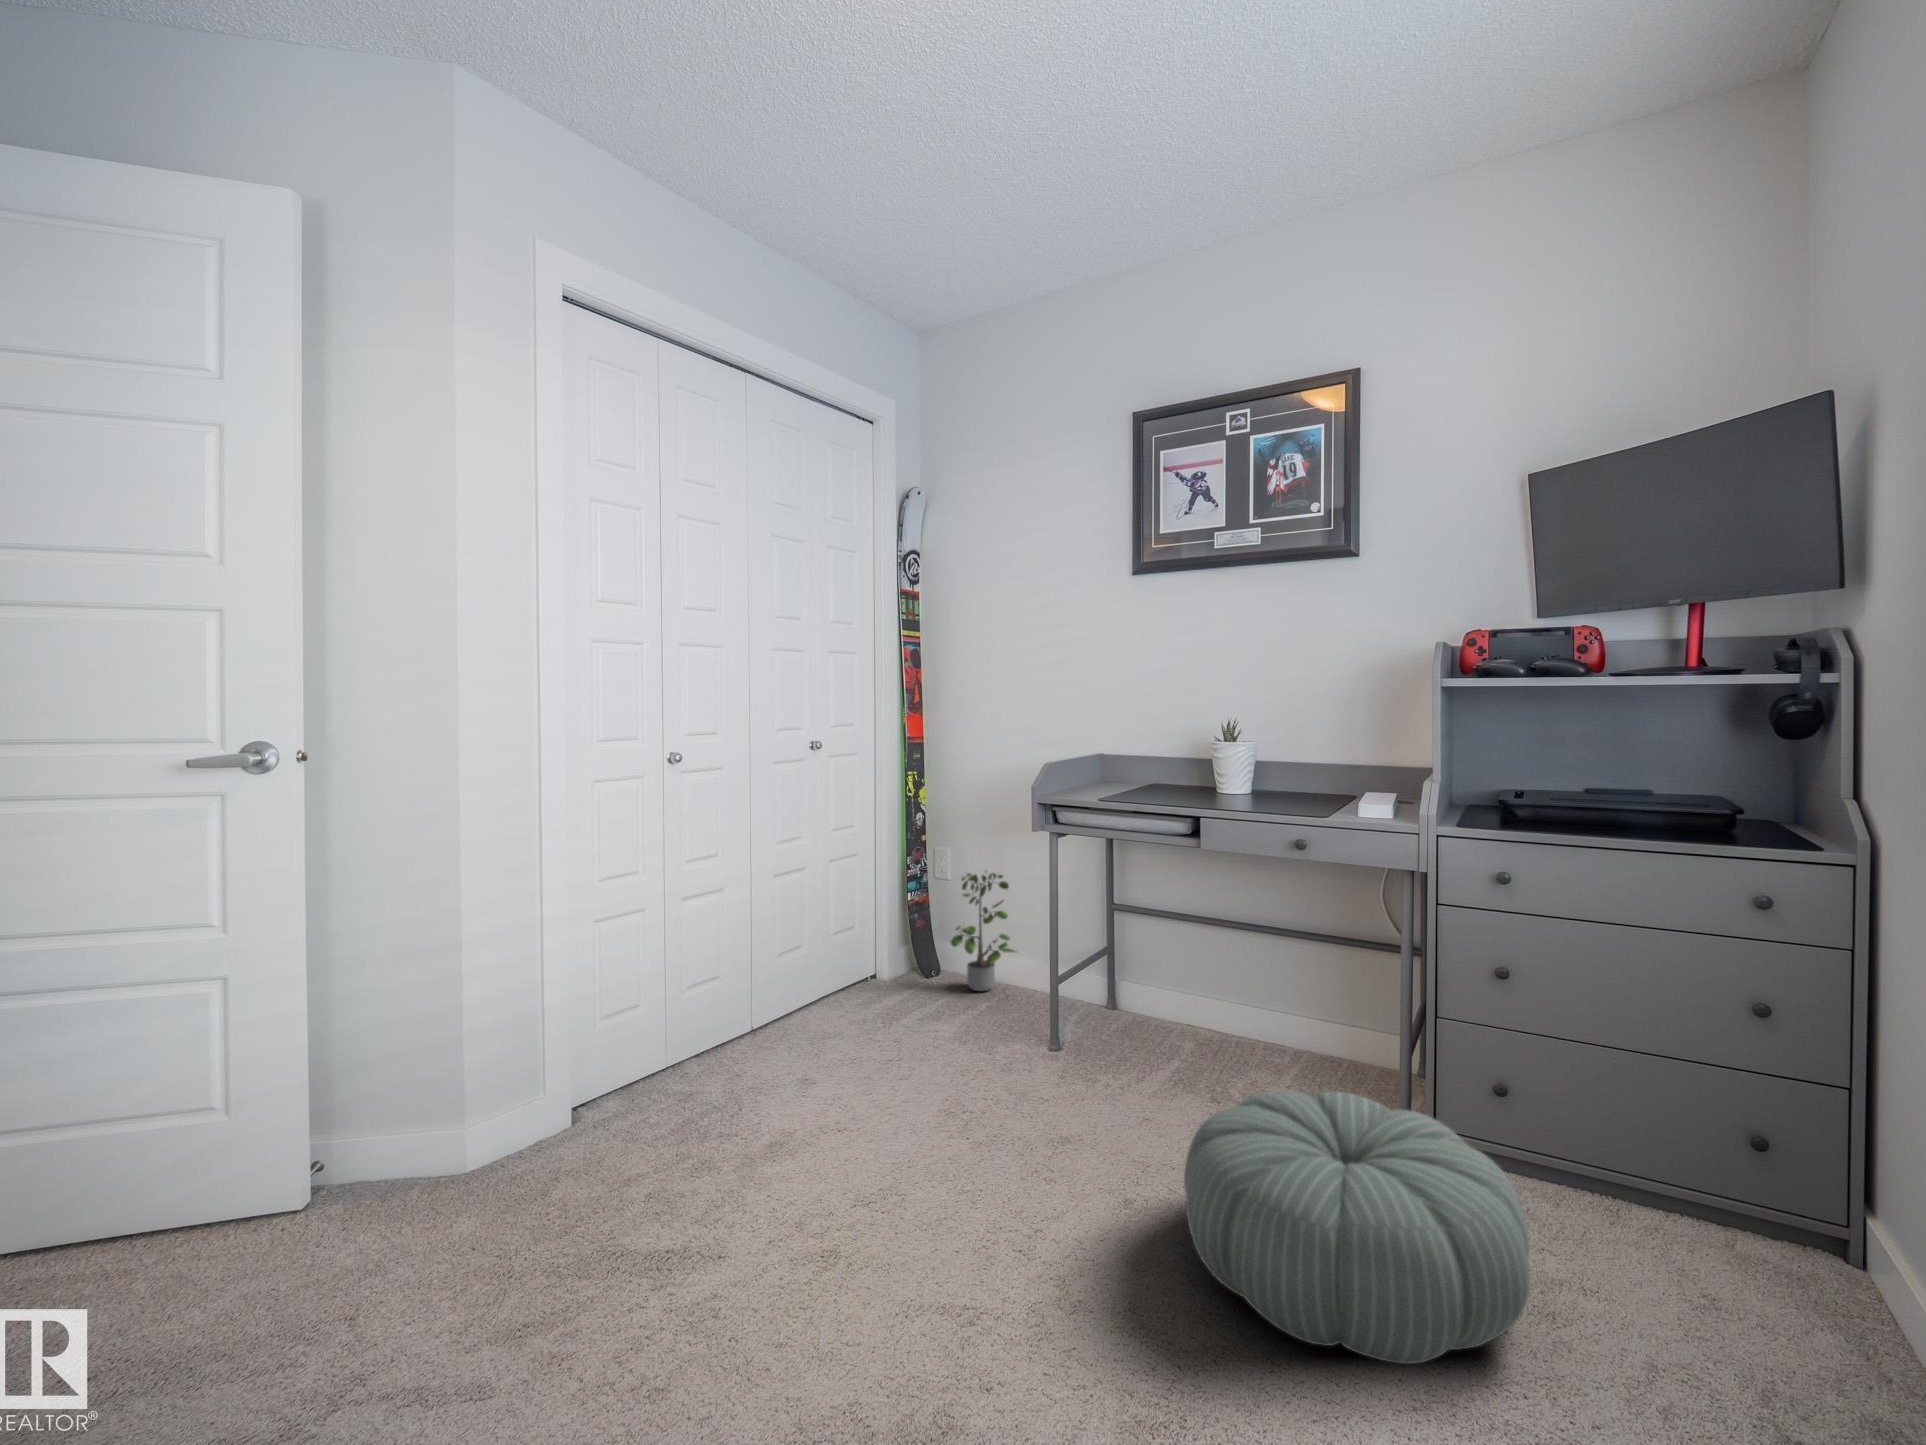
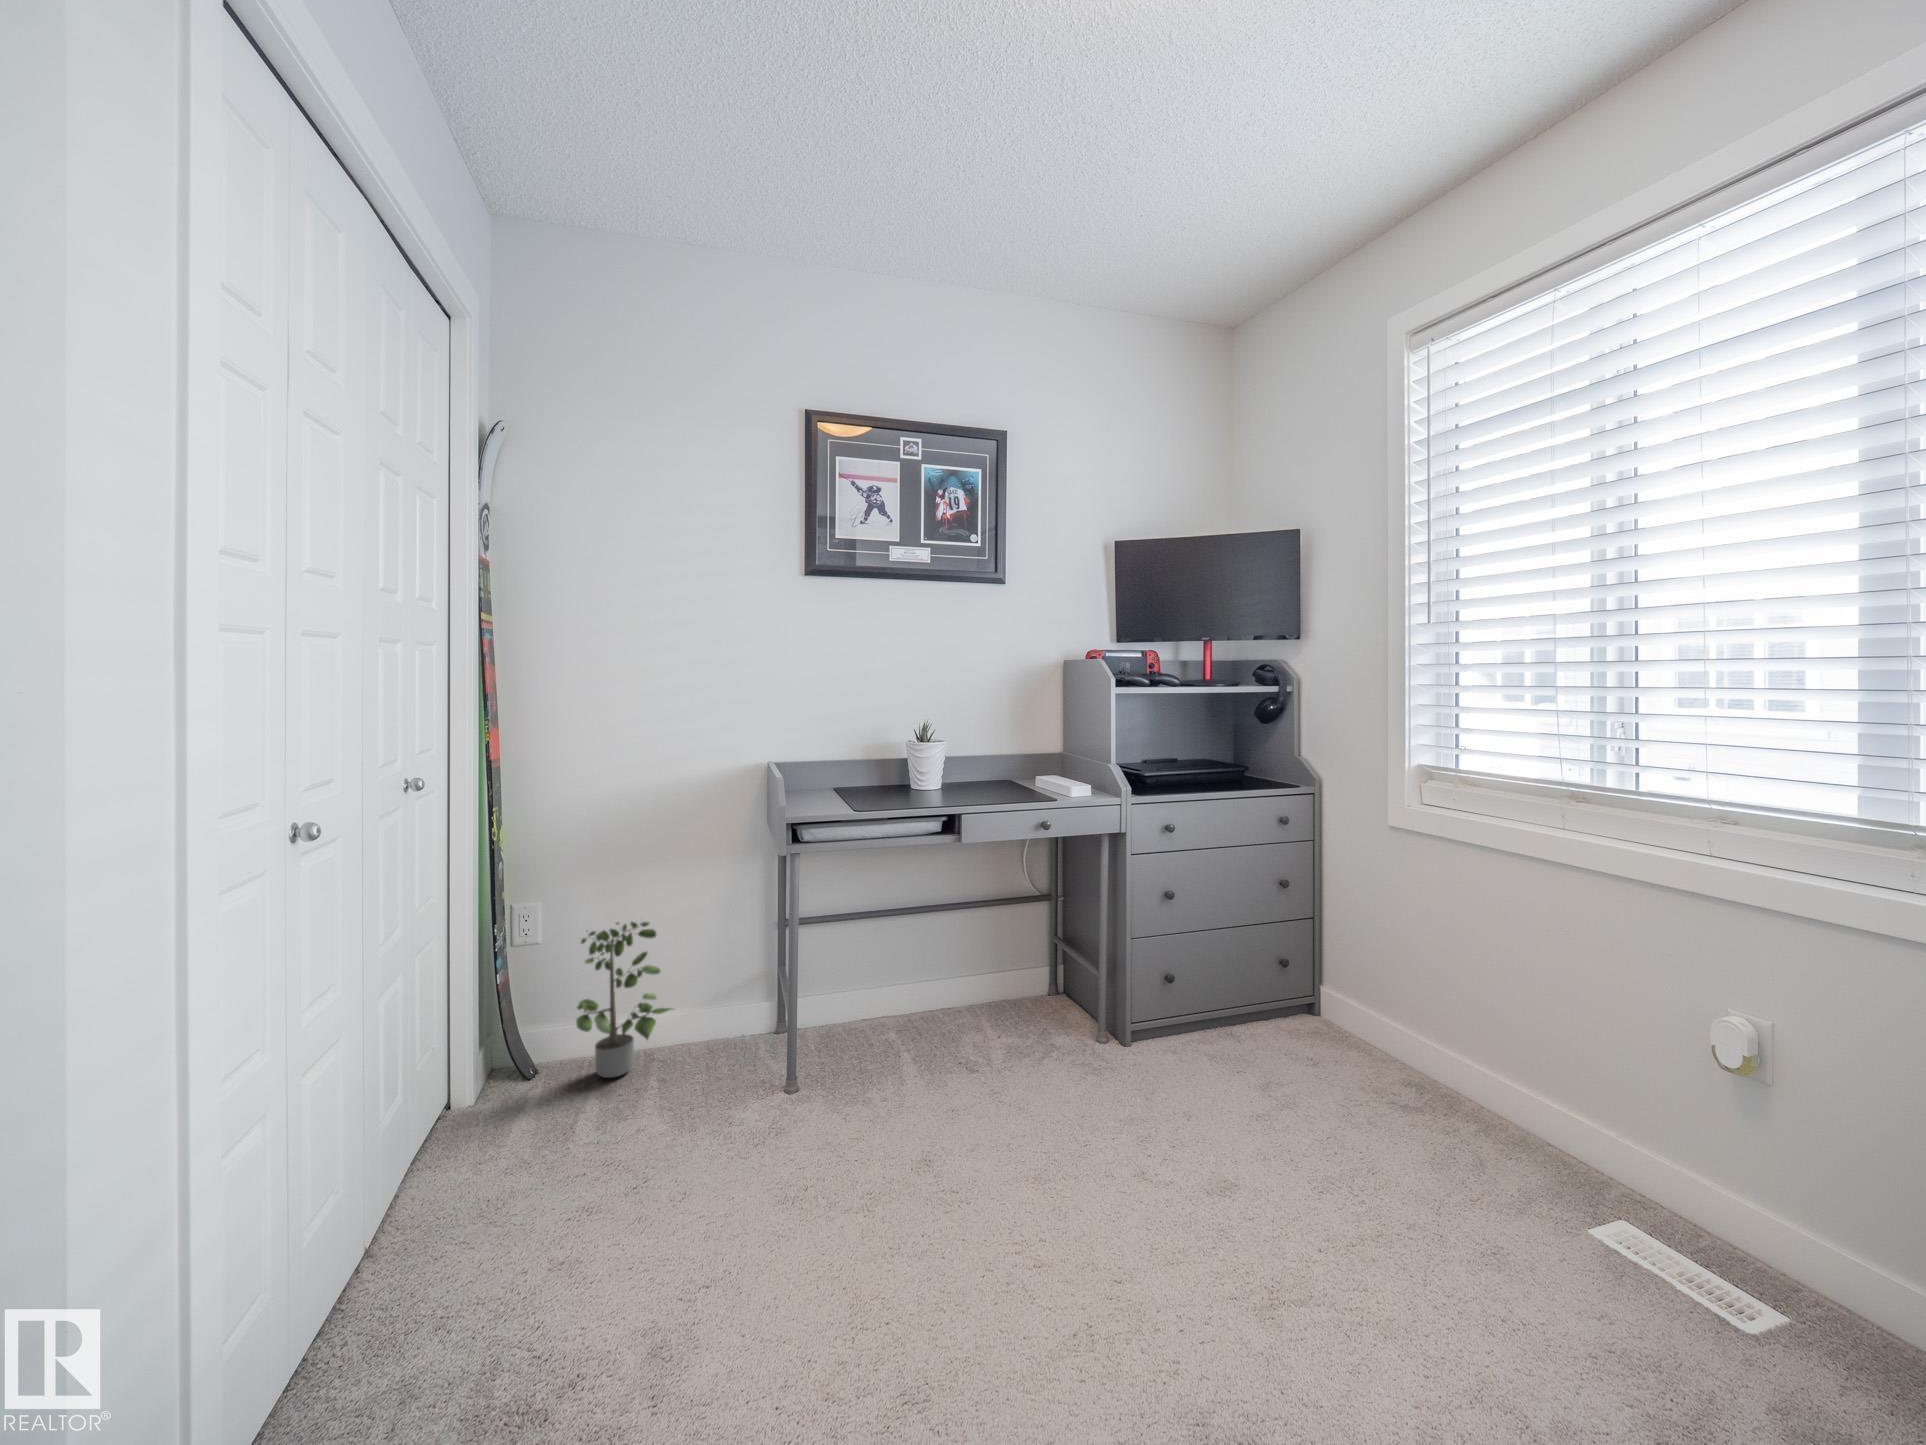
pouf: present [1184,1091,1530,1364] -> none [1127,987,1377,1166]

